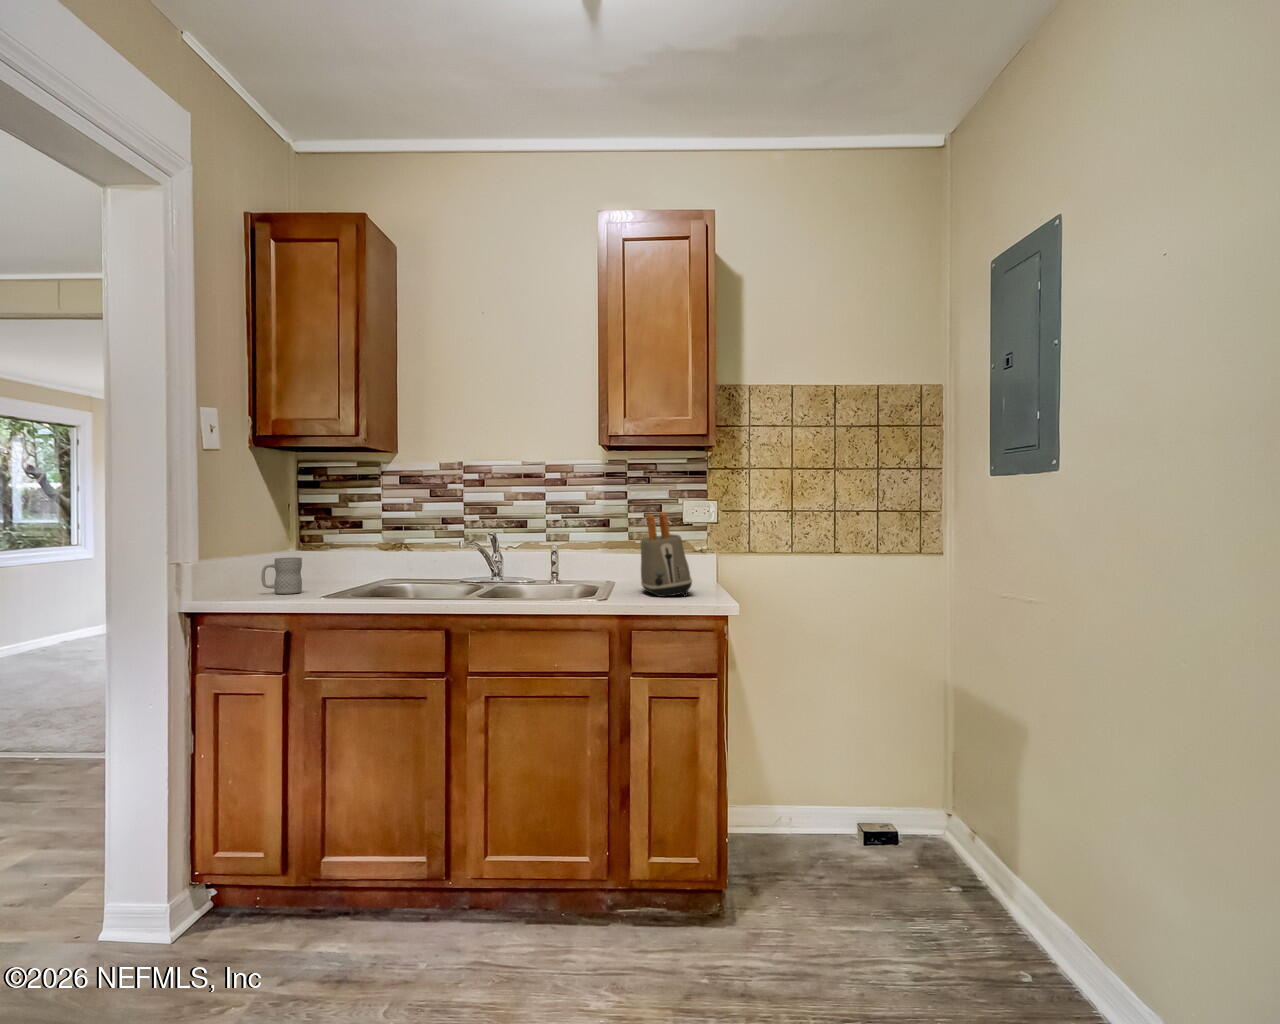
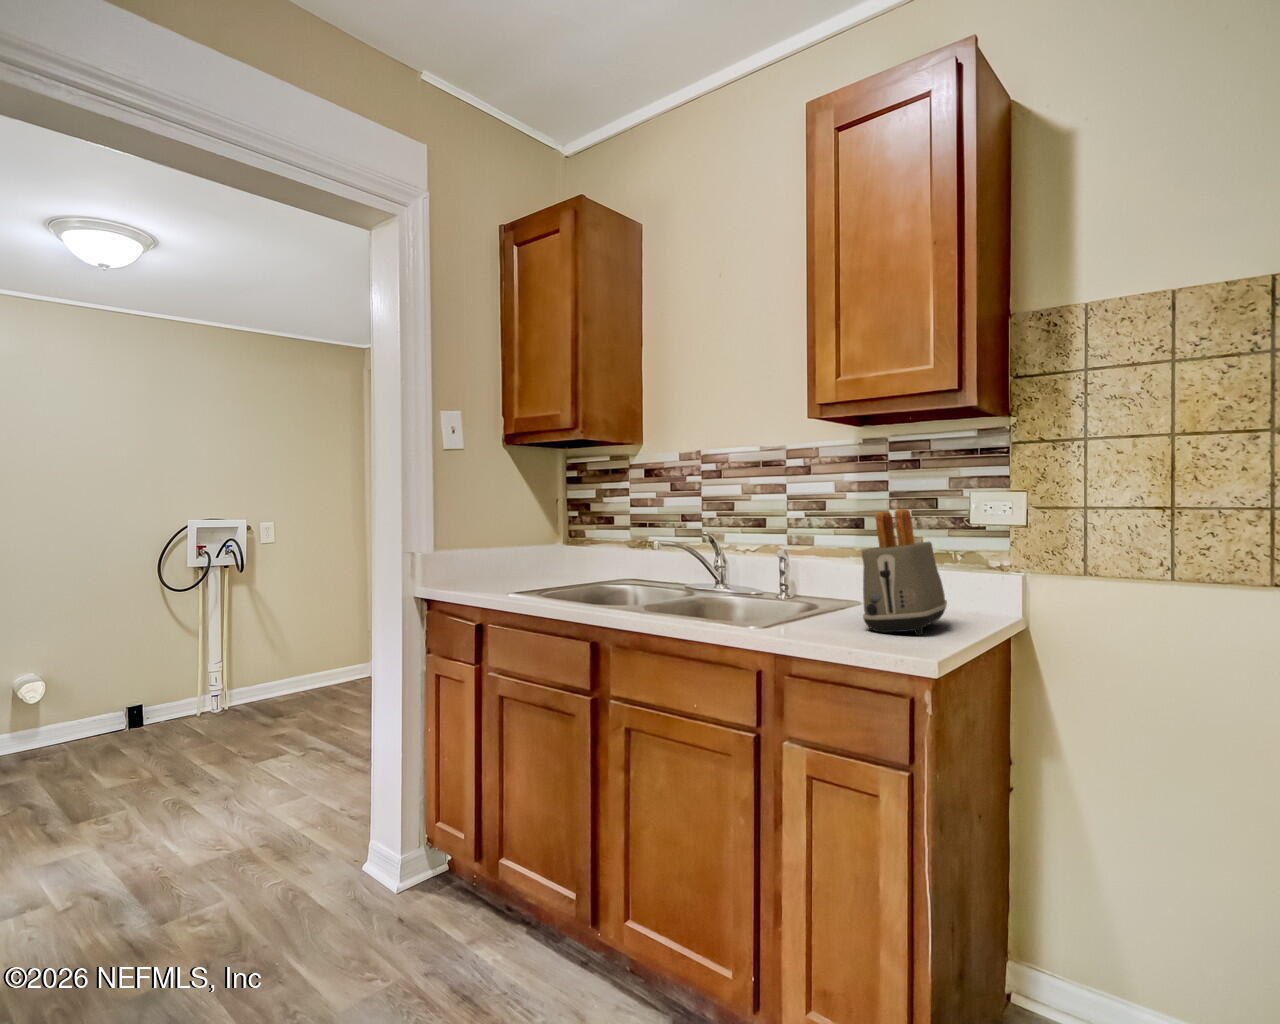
mug: present [261,557,302,594] -> none [509,552,544,587]

